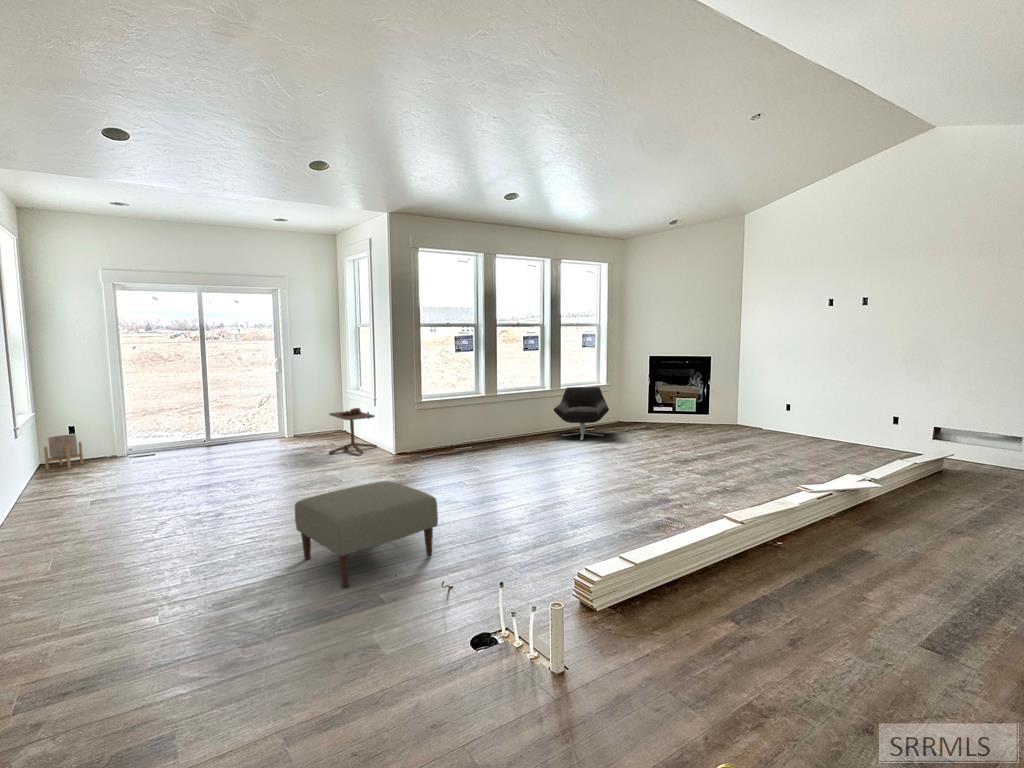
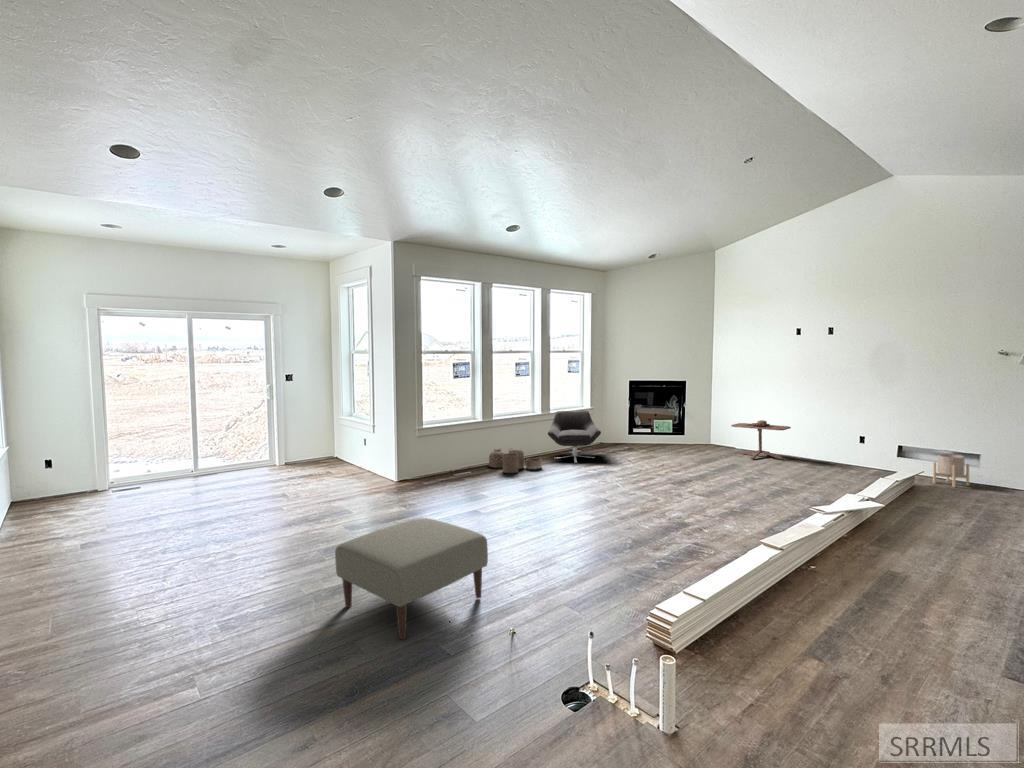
side table: present [329,408,377,454] -> present [731,420,791,460]
woven basket: none [491,423,544,448] -> present [489,449,542,473]
planter: present [44,435,83,470] -> present [933,454,969,487]

